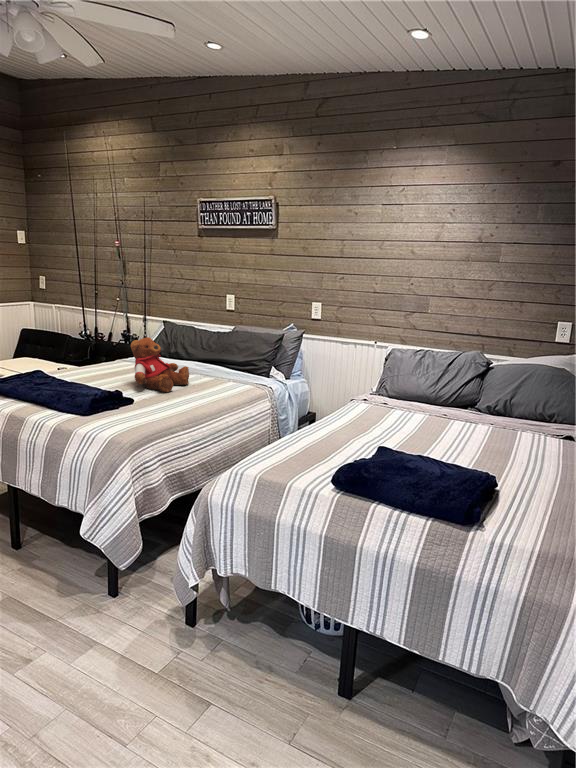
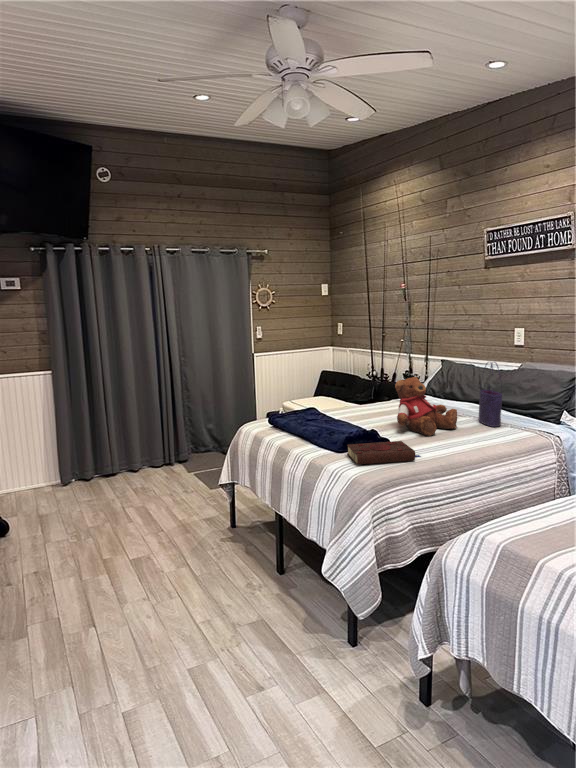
tote bag: none [205,323,226,381] -> present [479,362,502,427]
book: none [94,399,168,425] -> present [347,441,420,465]

